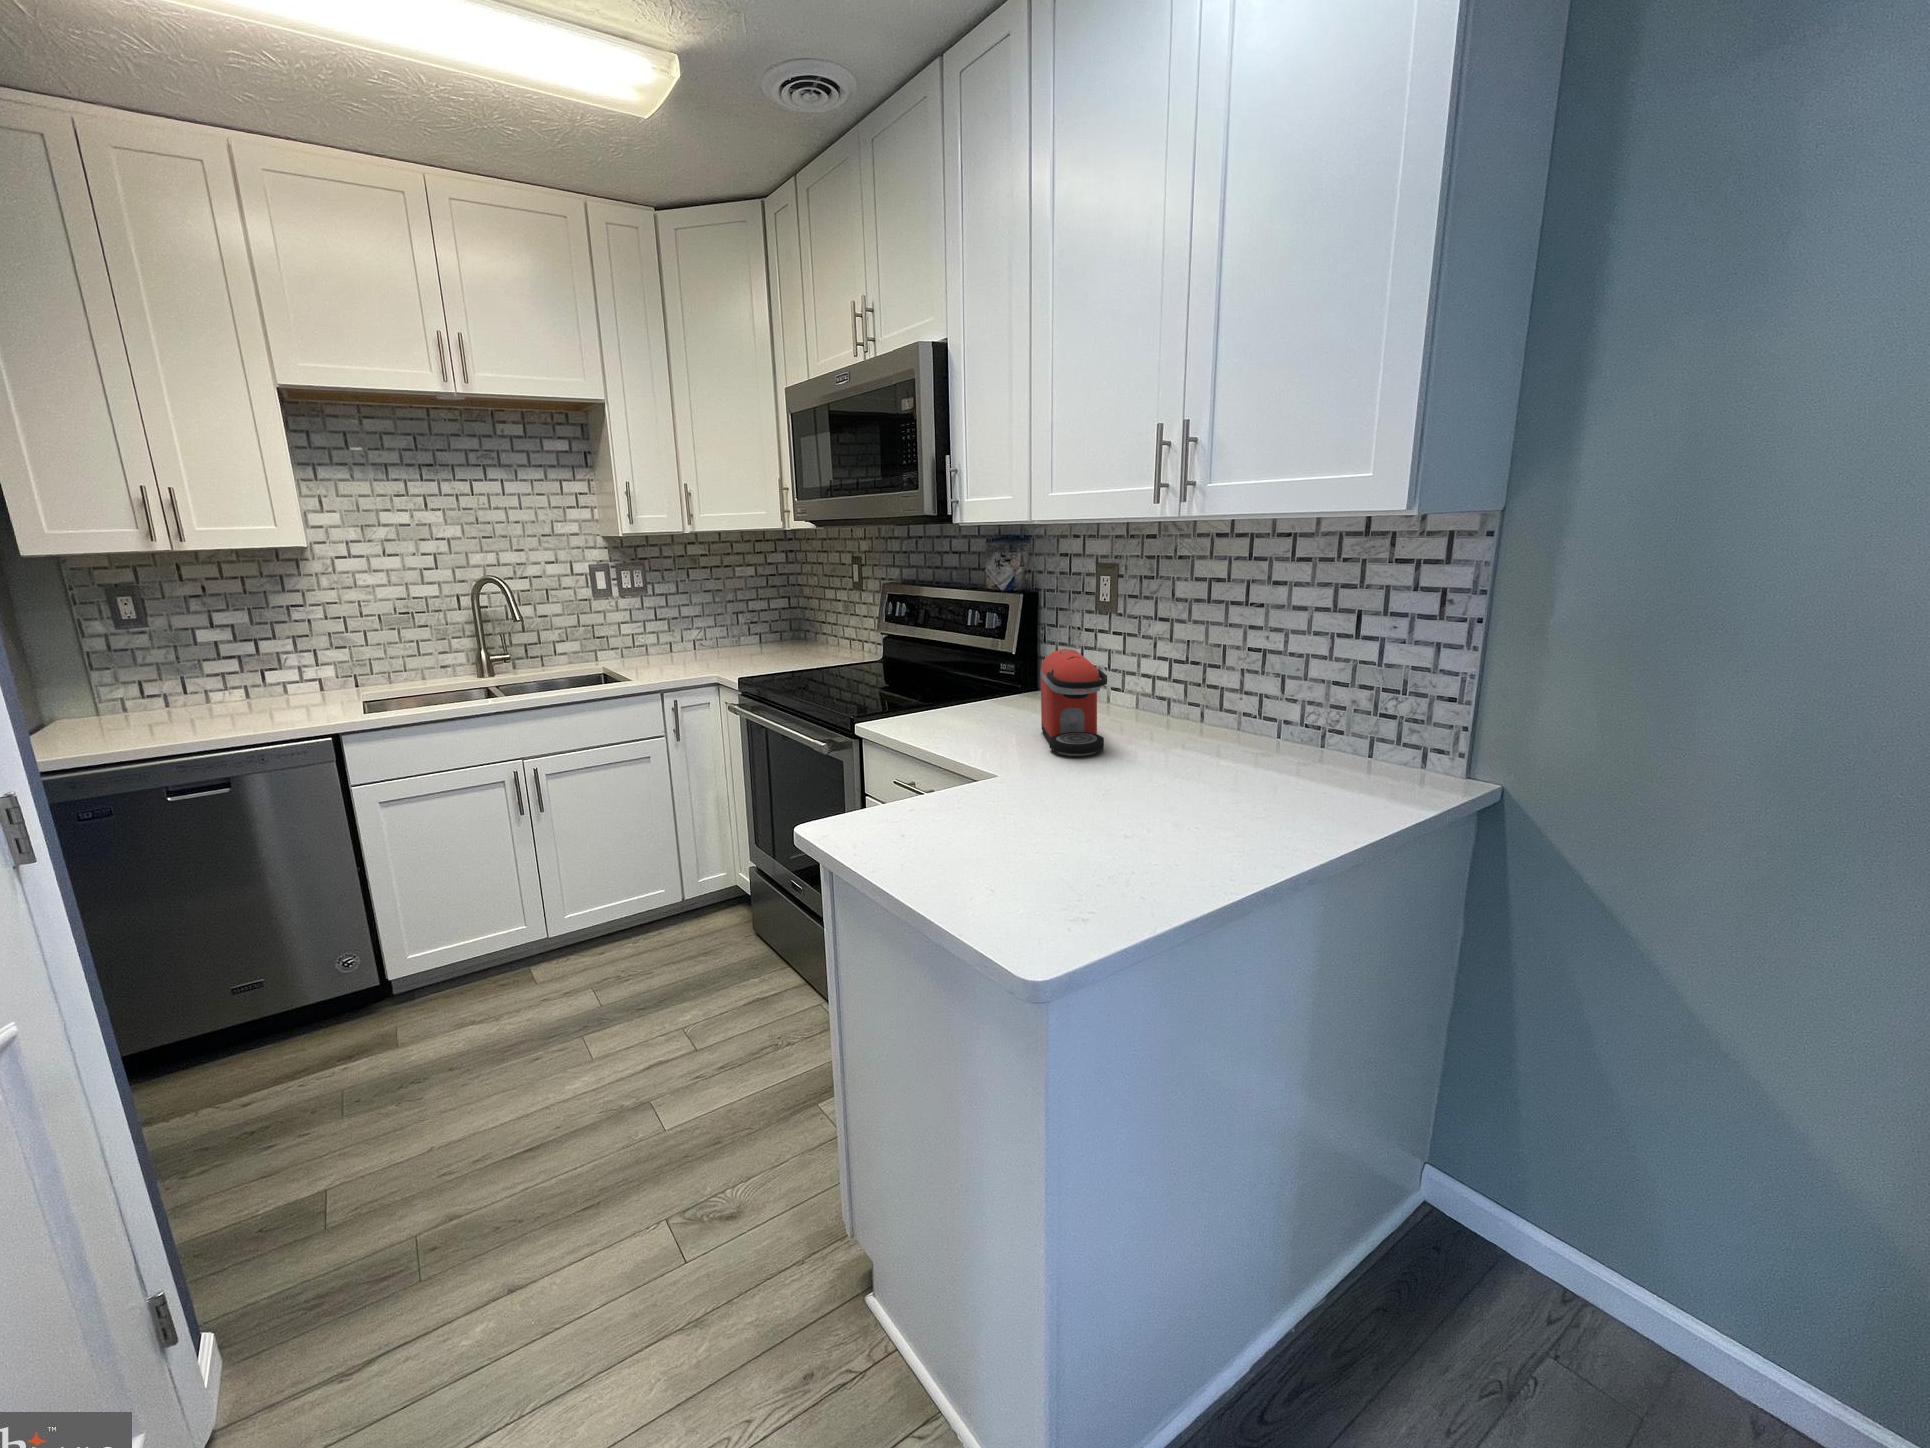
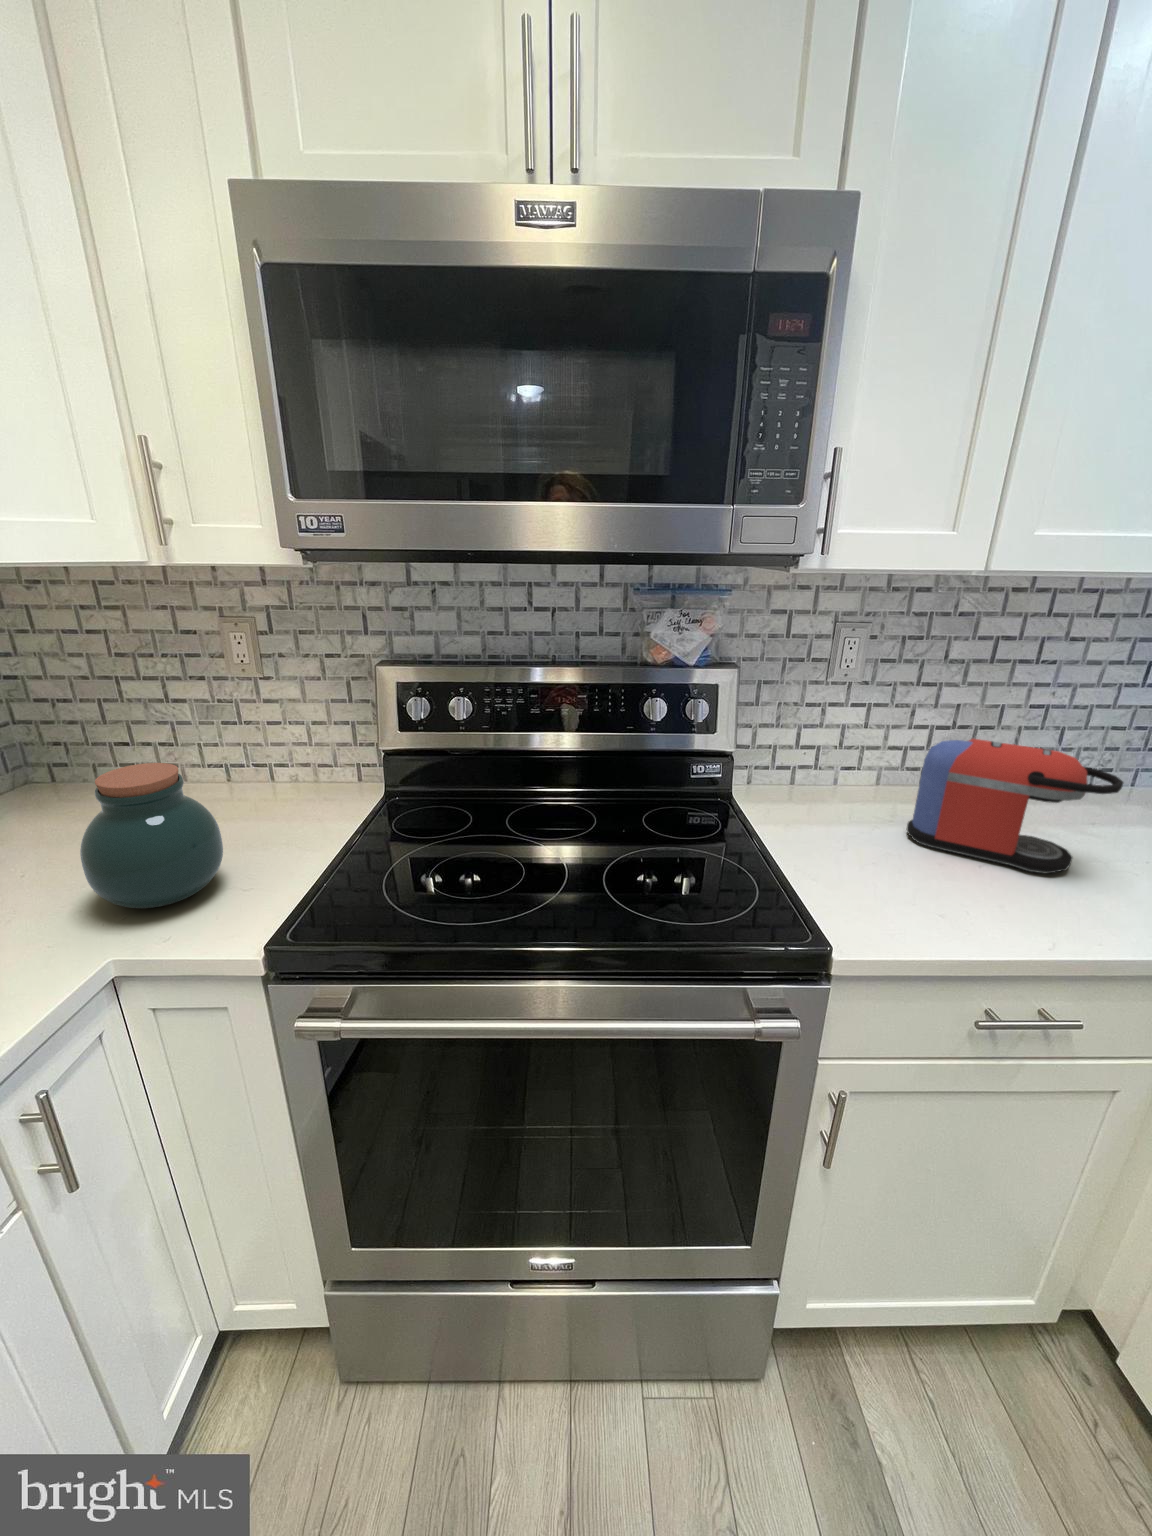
jar: none [729,614,781,672] -> present [80,763,223,908]

